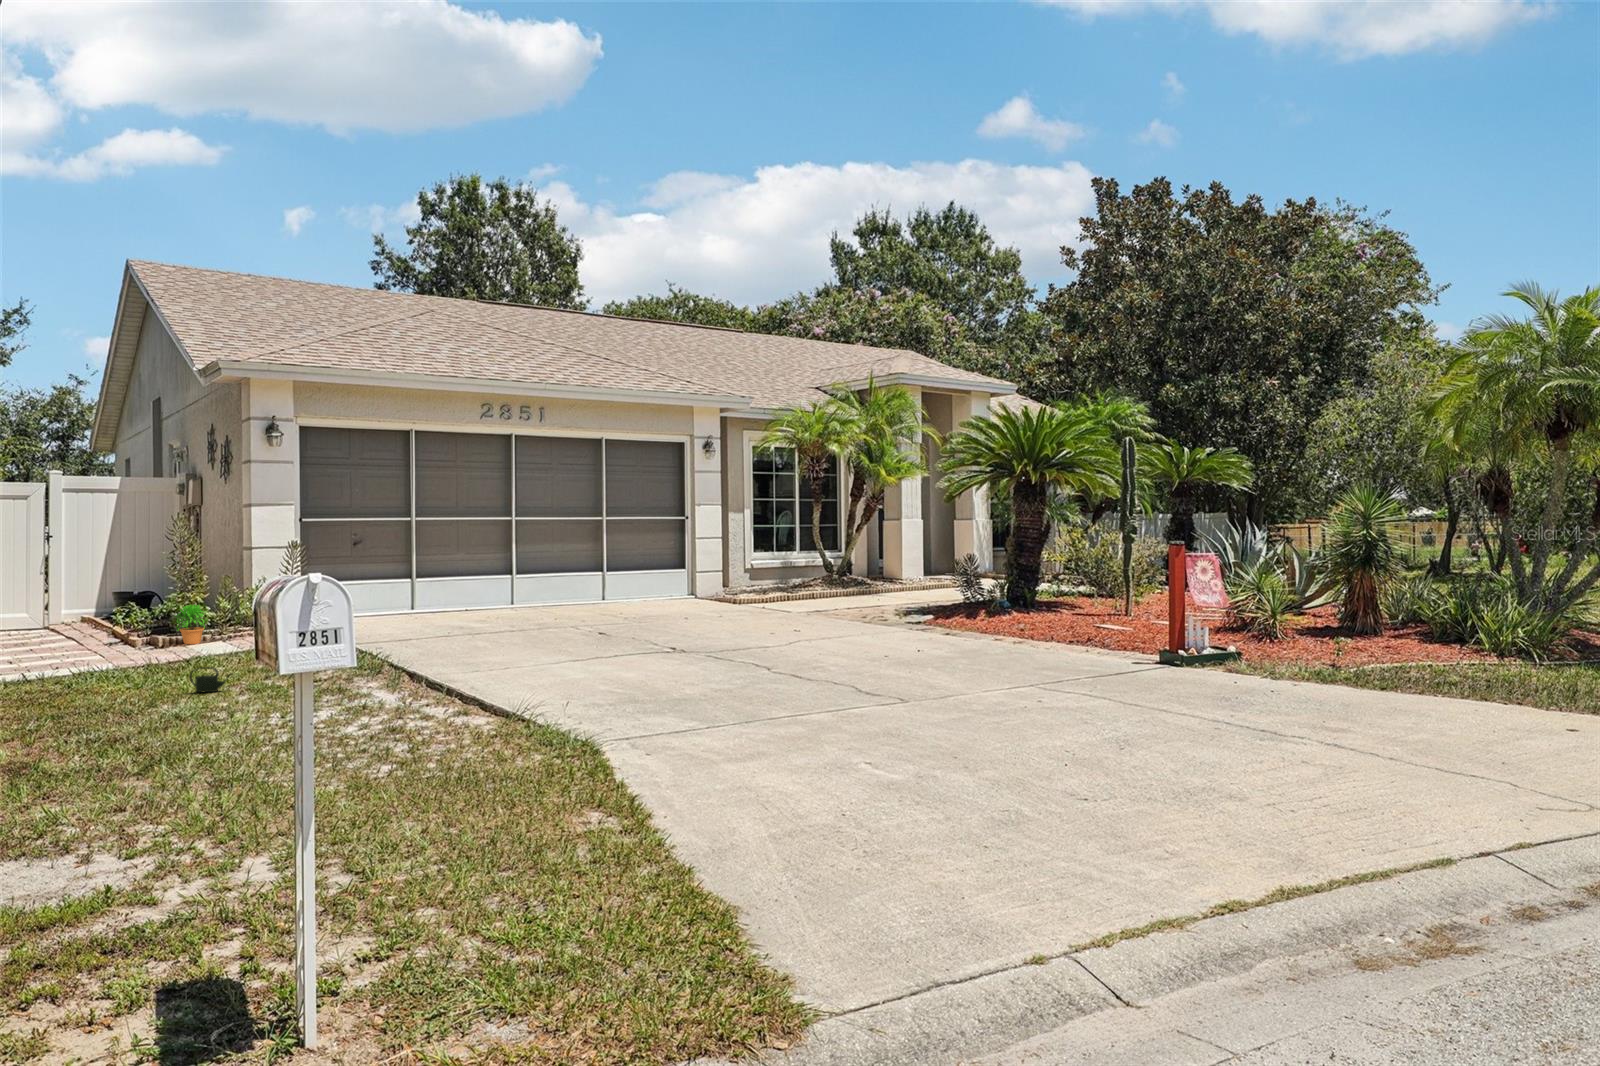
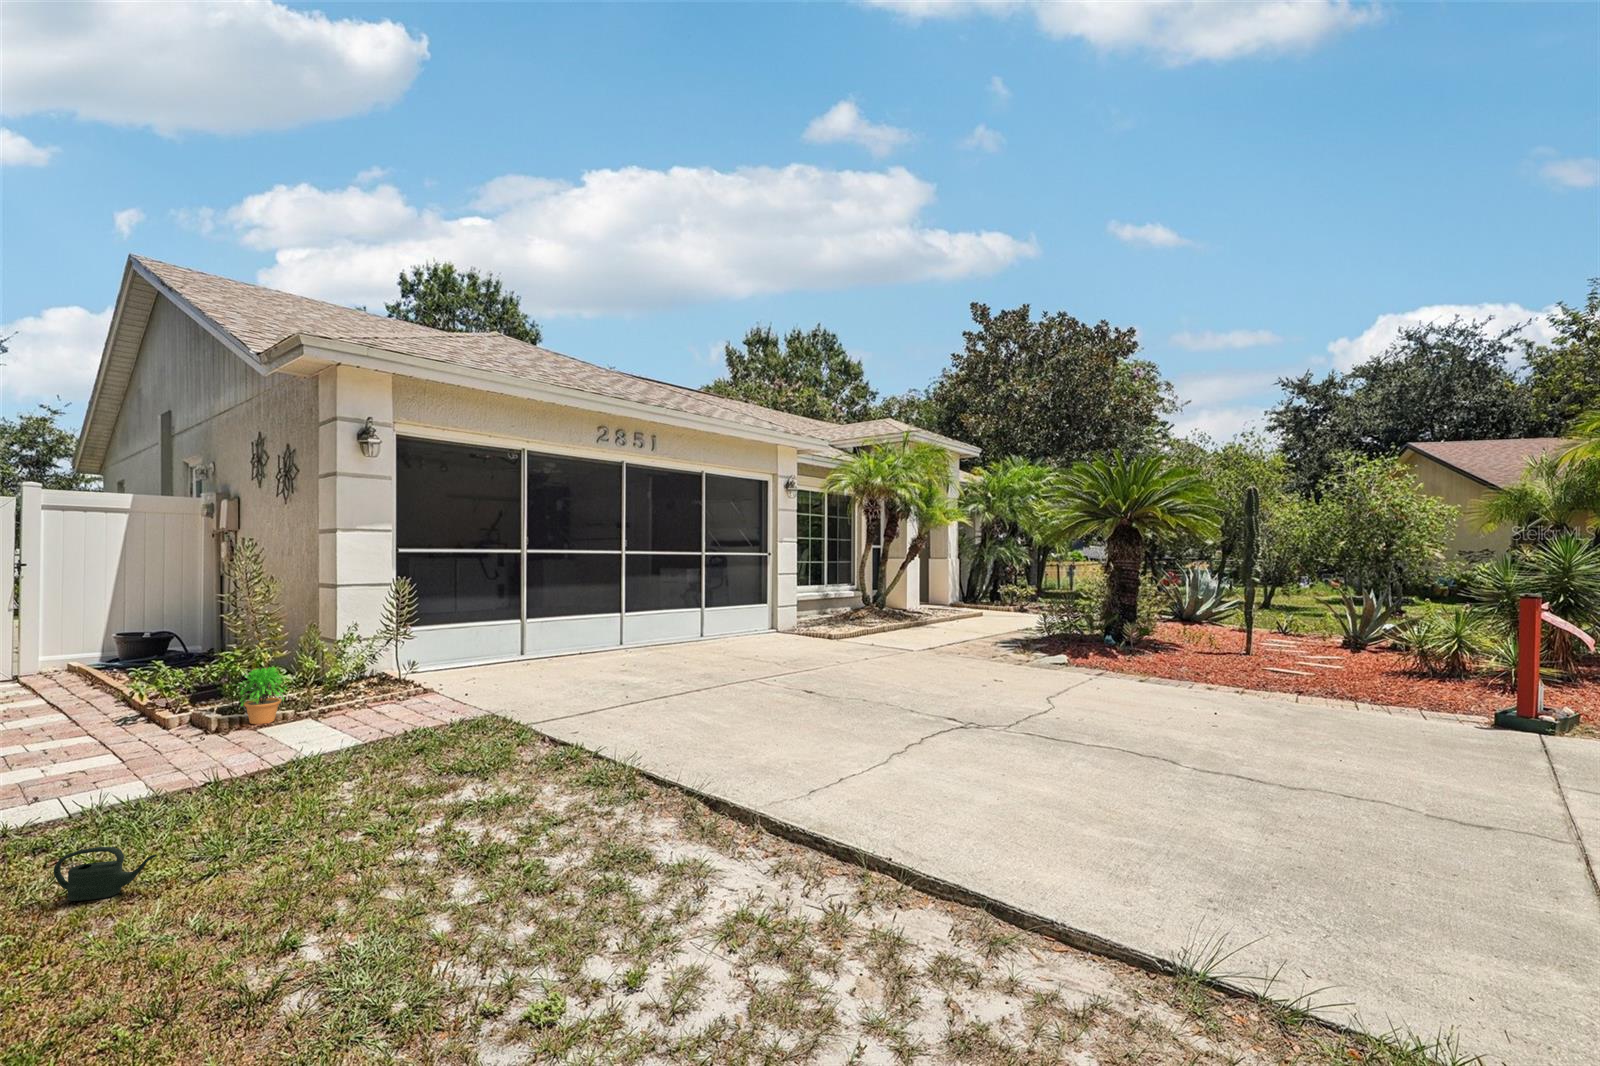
watering can: present [189,667,229,692] -> present [54,847,157,901]

